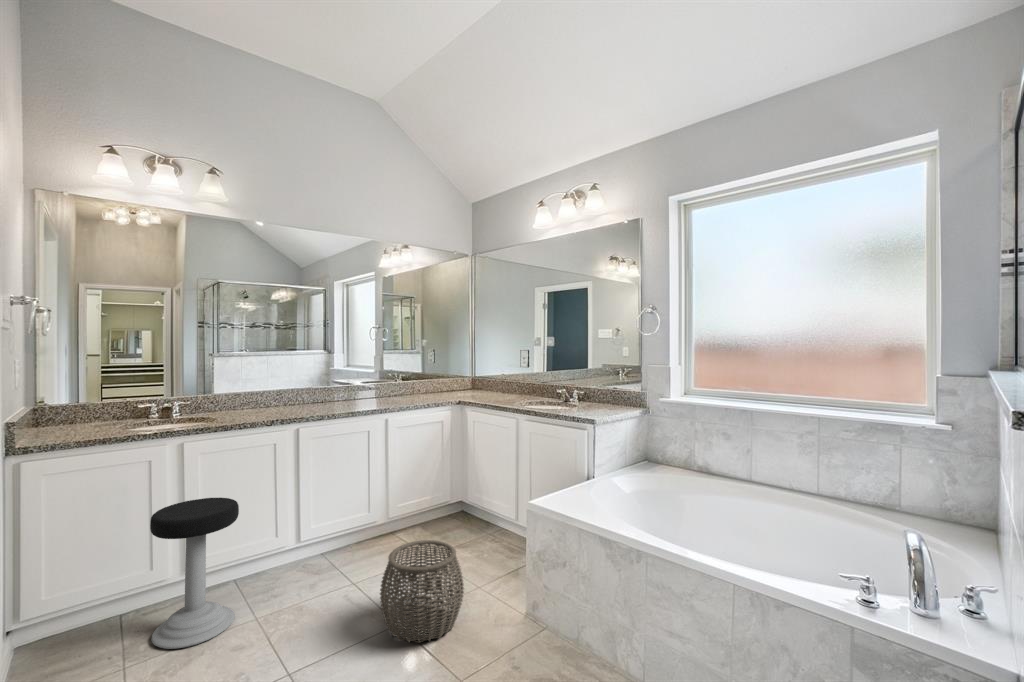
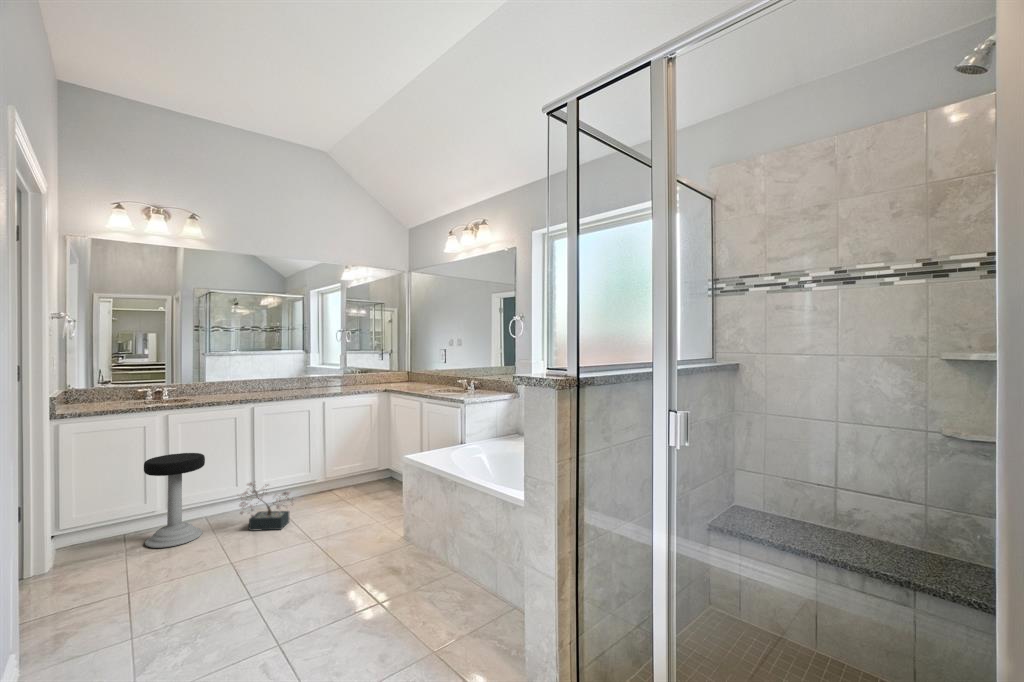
decorative plant: none [285,535,365,611] -> present [240,483,294,531]
woven basket: present [380,540,464,643] -> none [298,483,358,546]

